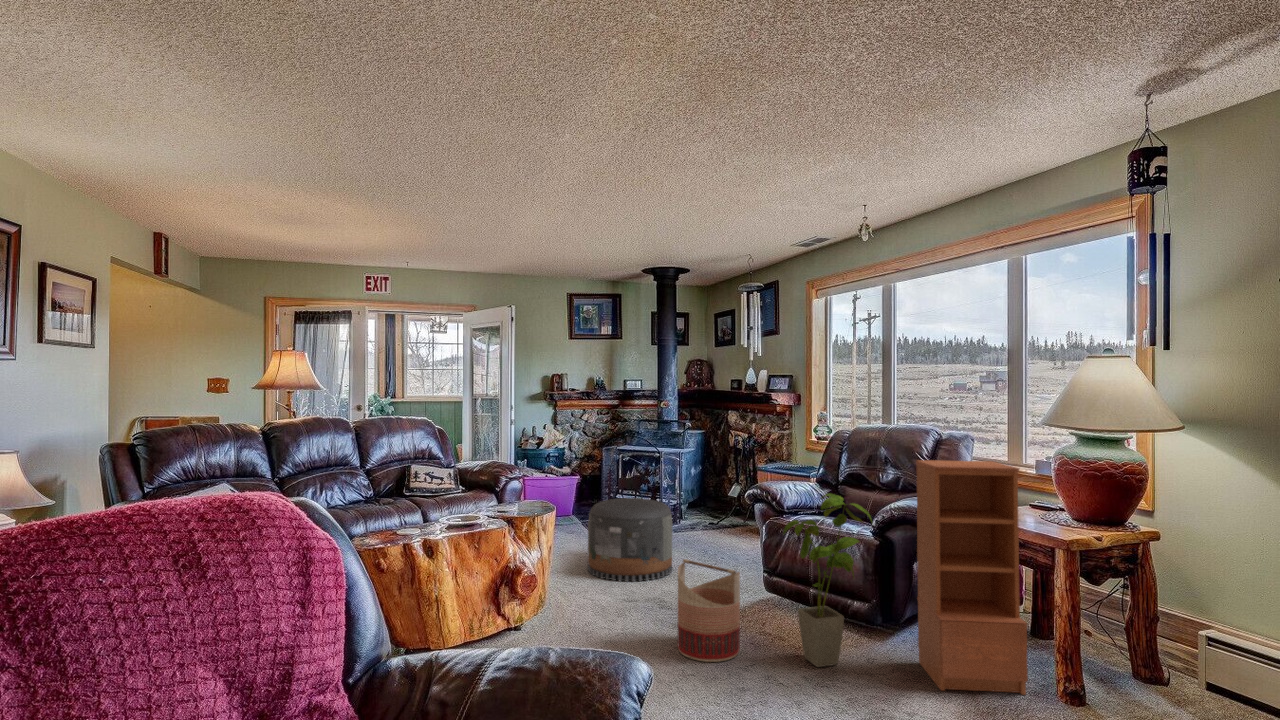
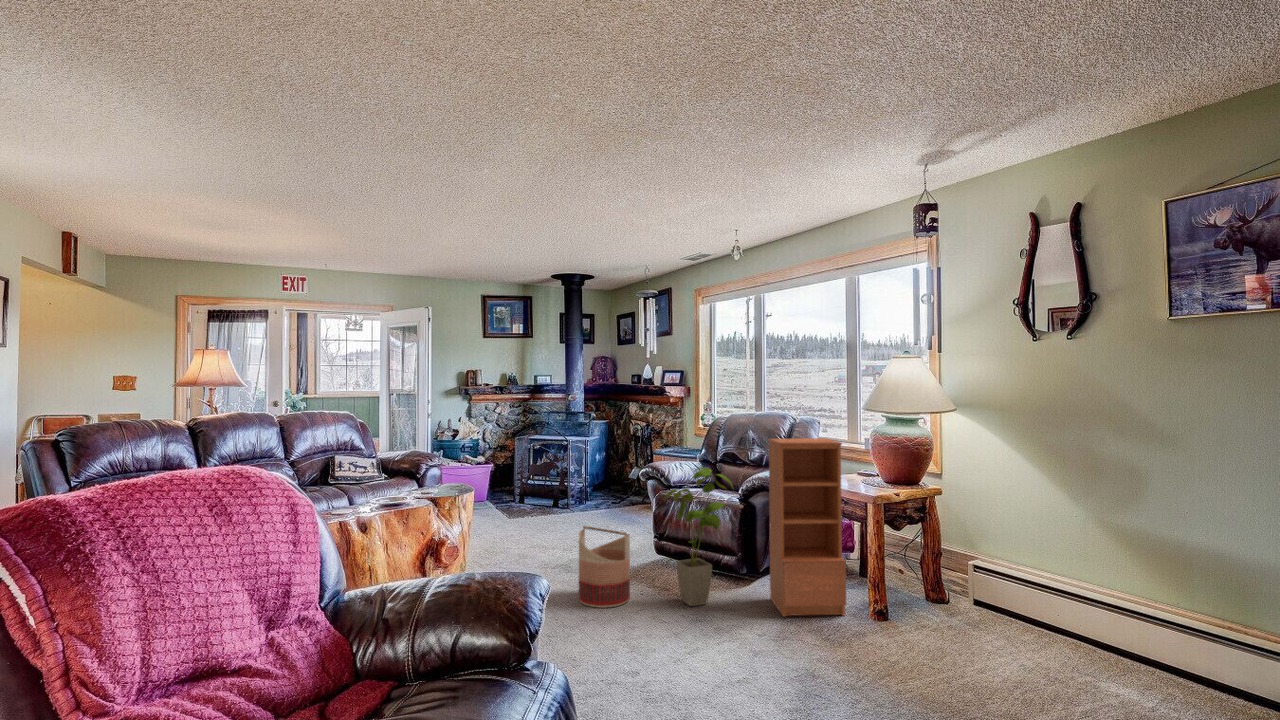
pouf: present [588,498,672,582] -> none [502,480,577,552]

